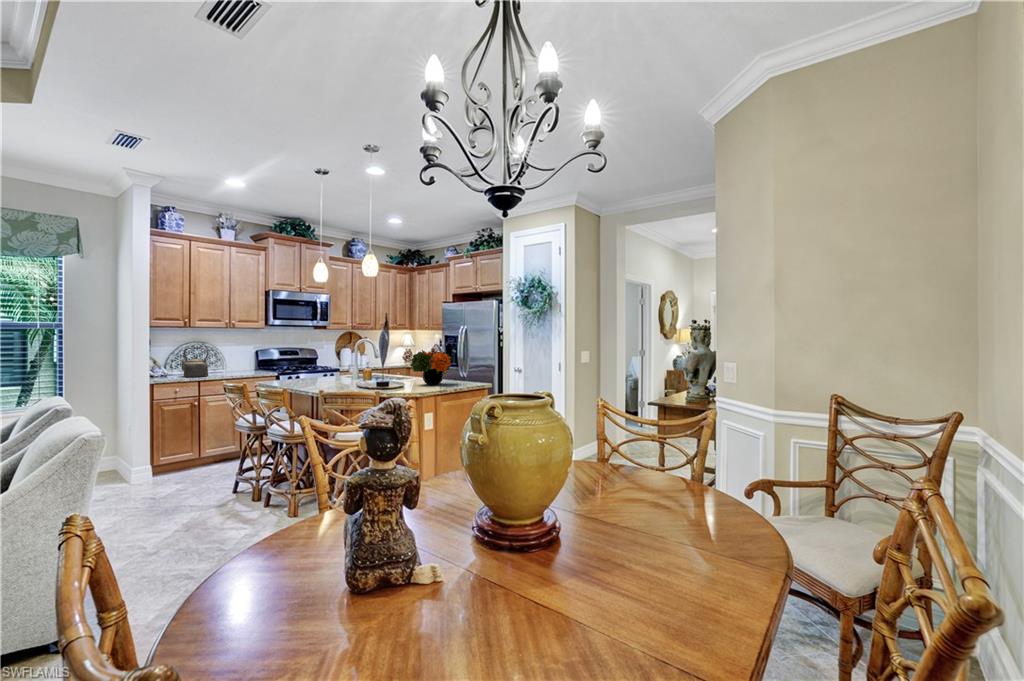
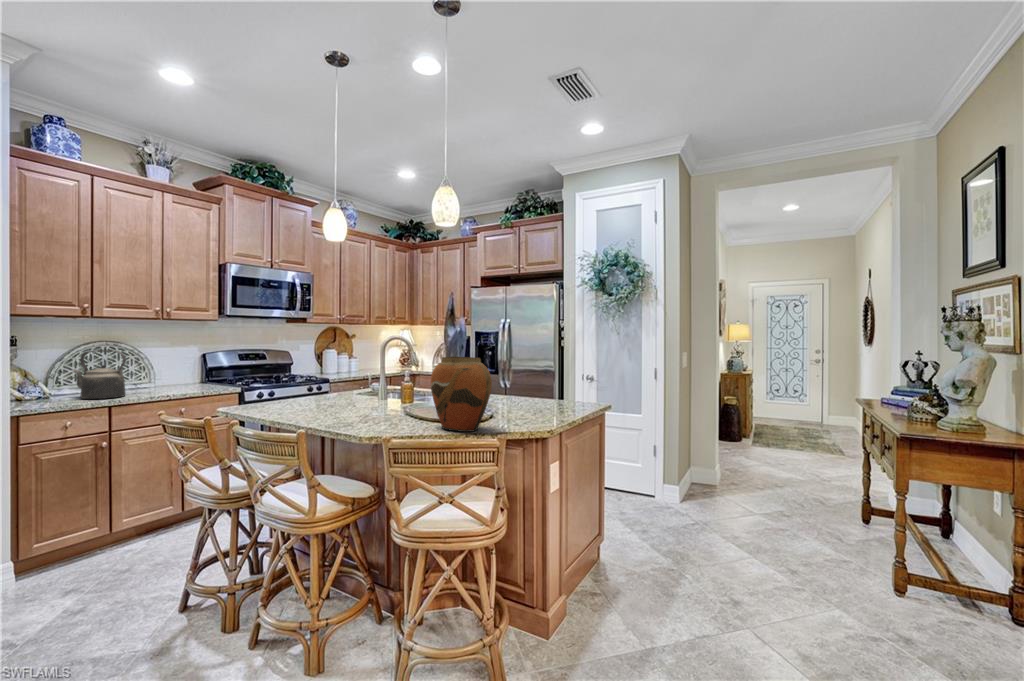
flower arrangement: present [410,348,451,385] -> none [503,350,572,411]
vase: none [356,352,385,392] -> present [431,357,492,432]

